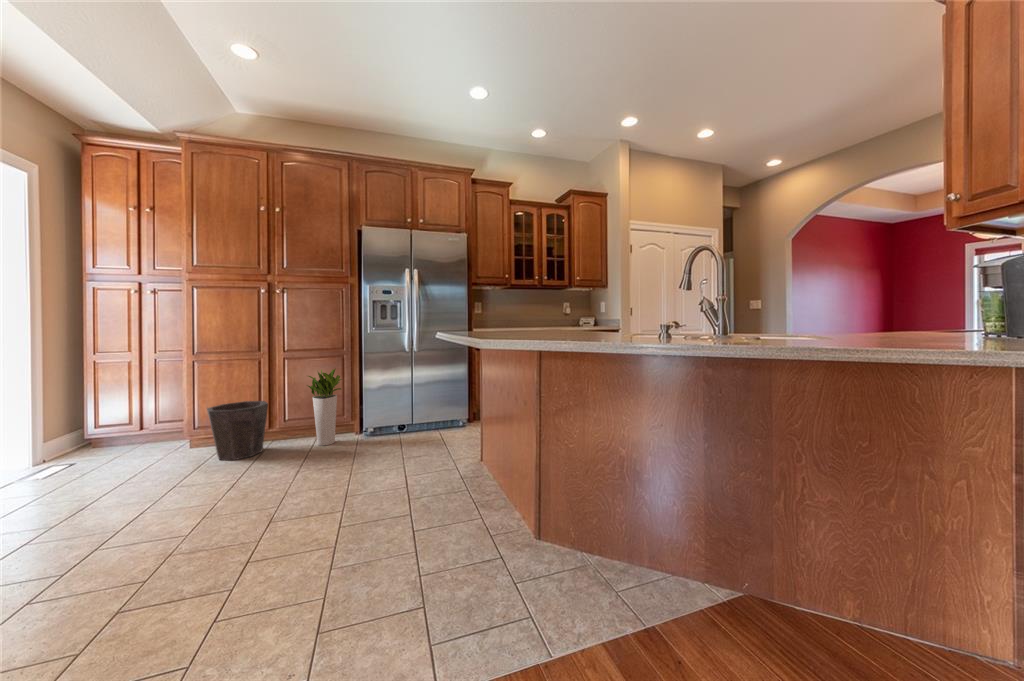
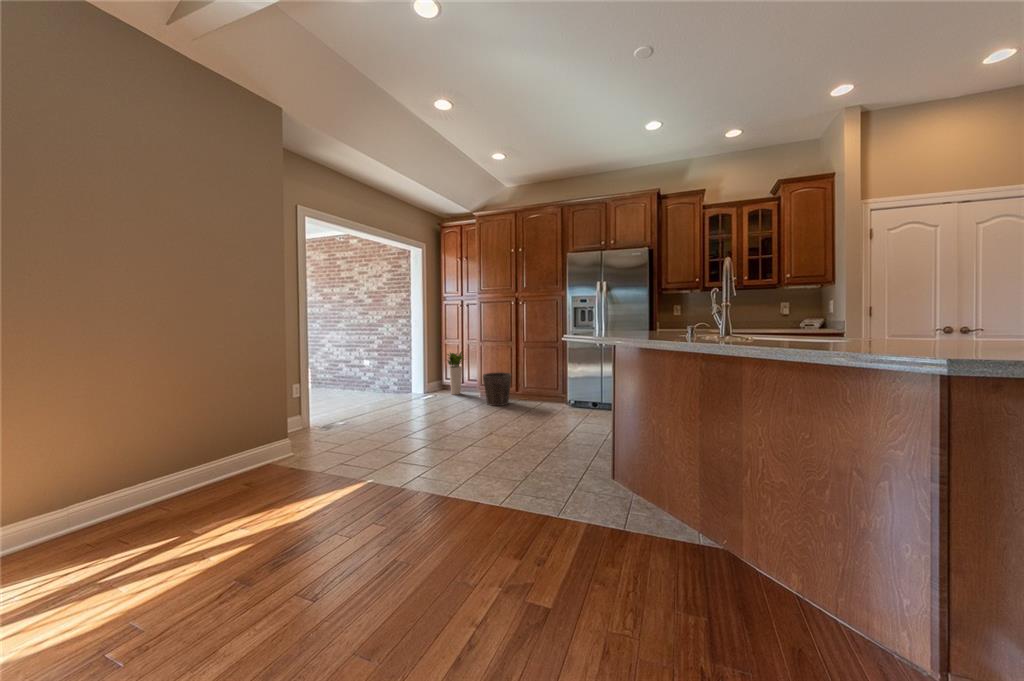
planter: present [307,369,342,445] -> present [447,351,464,395]

